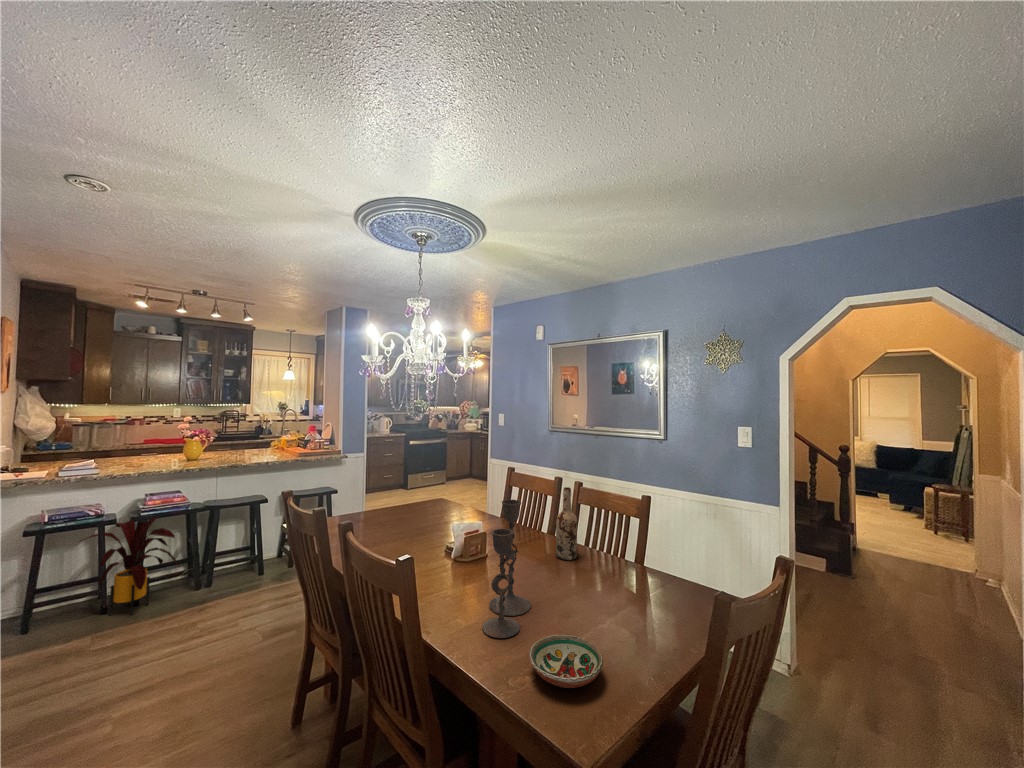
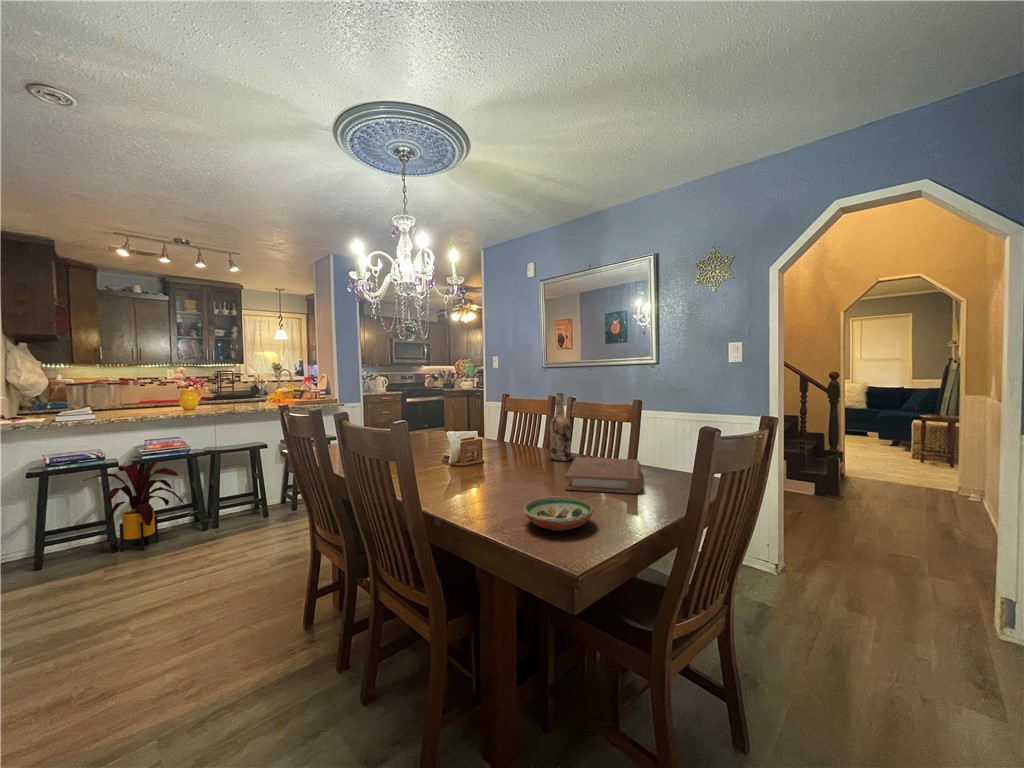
candlestick: present [483,500,531,638] -> none [479,389,526,507]
book: none [572,562,653,623] -> present [565,457,642,494]

